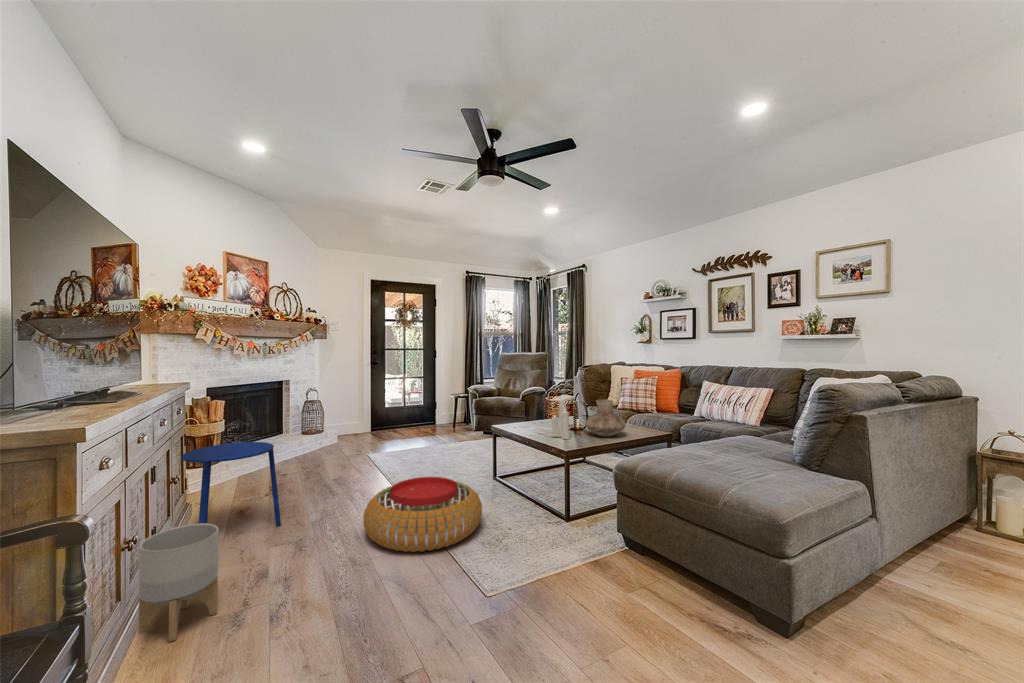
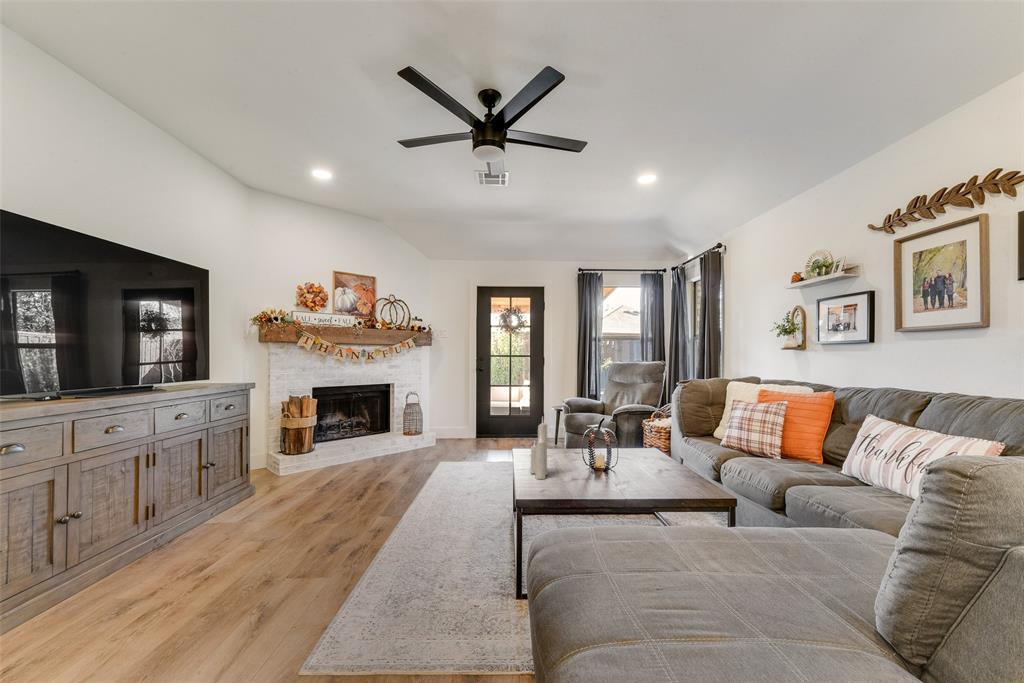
vase: present [585,399,625,437] -> none [572,429,631,485]
side table: present [181,442,281,526] -> none [190,435,278,533]
pouf: present [363,477,482,552] -> none [288,495,427,585]
planter: present [138,523,219,642] -> none [57,504,135,604]

